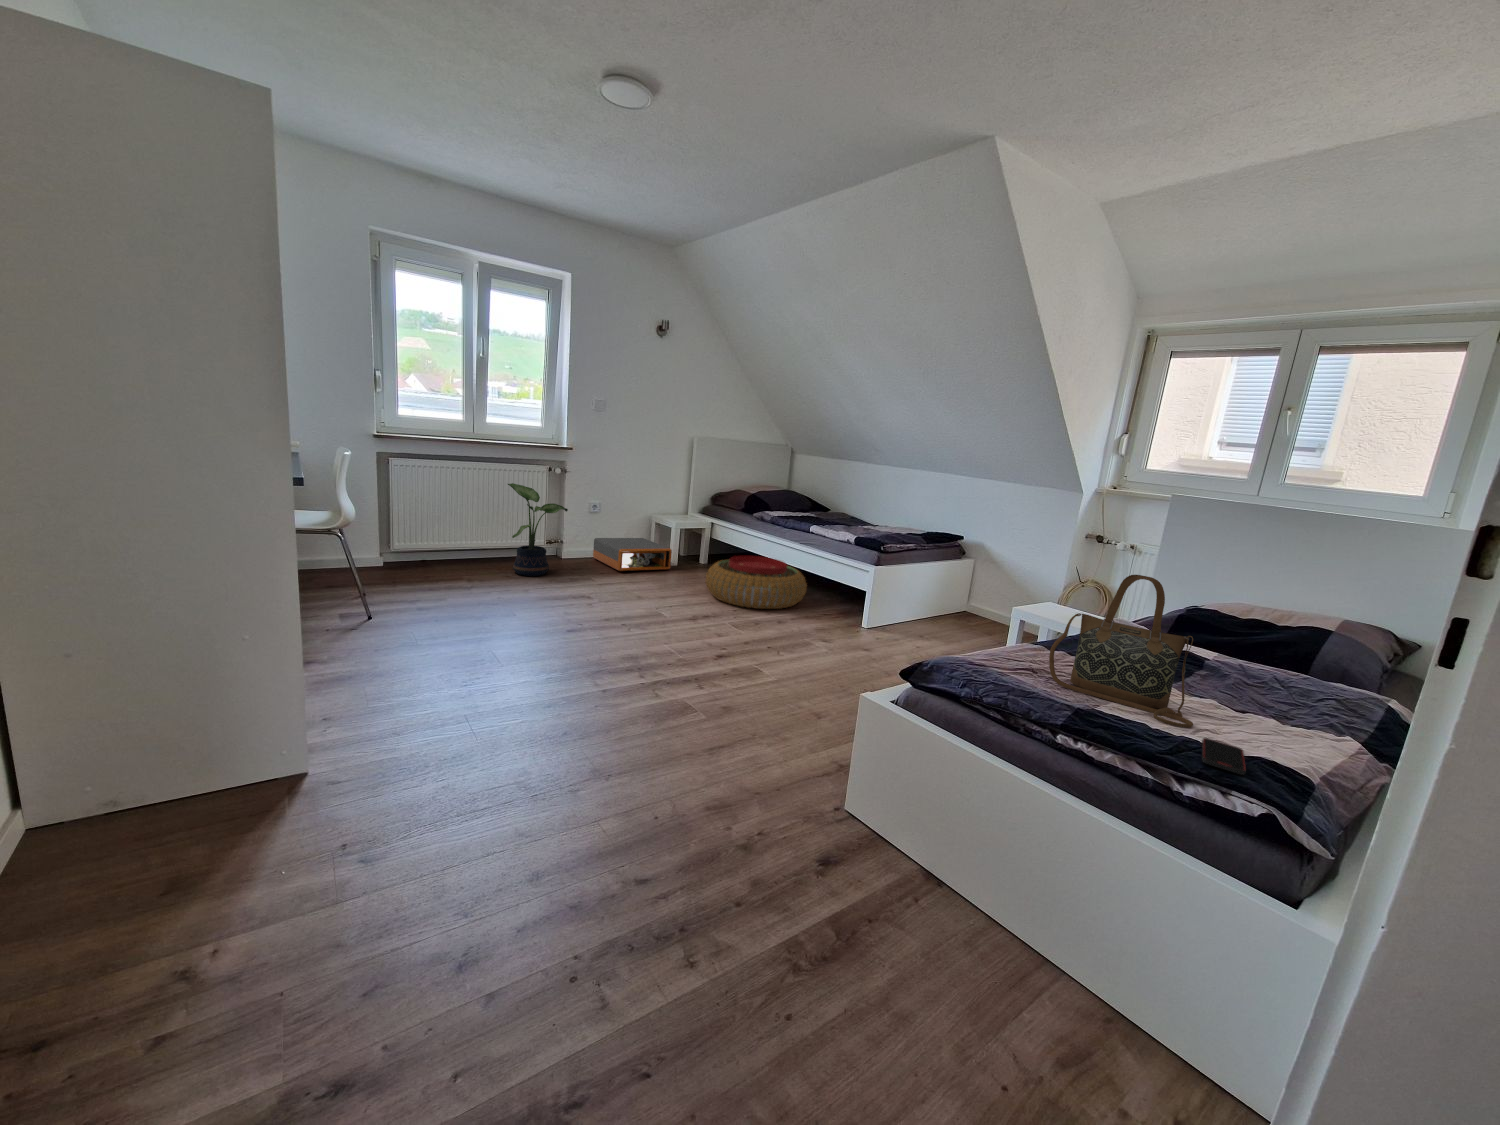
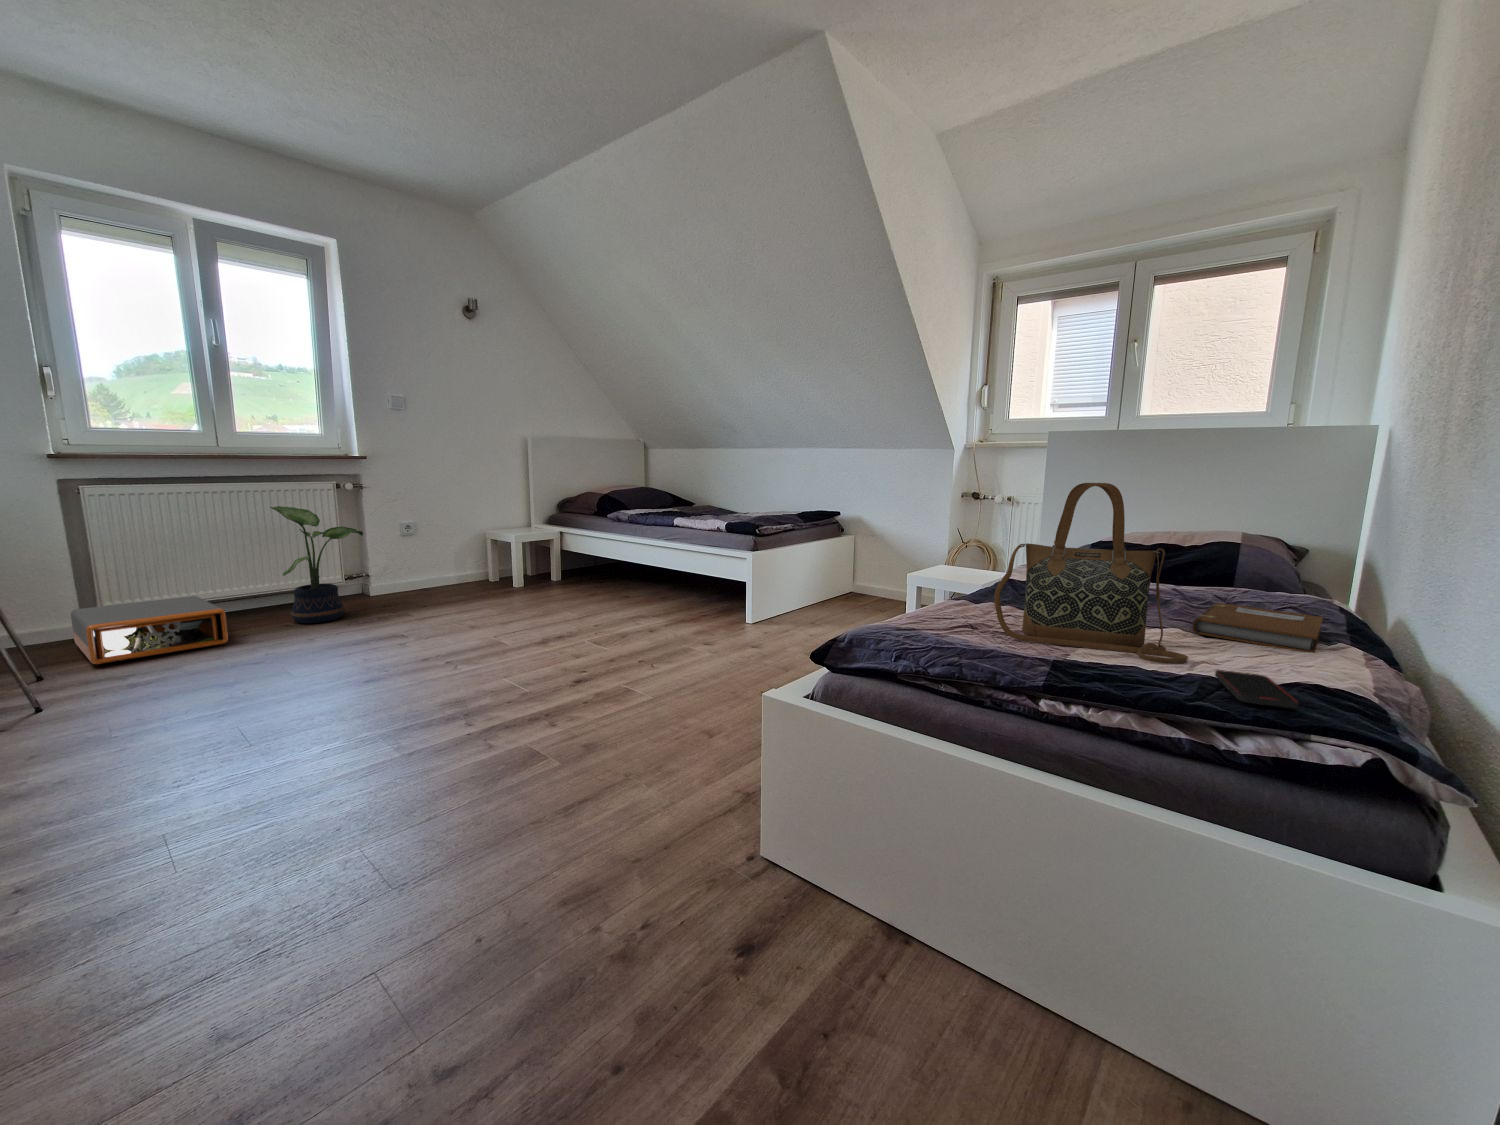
storage box: present [593,538,672,571] -> present [71,596,228,664]
pouf: present [706,556,807,609] -> none [555,561,679,622]
notebook: none [1221,684,1351,741] -> present [1193,603,1323,653]

